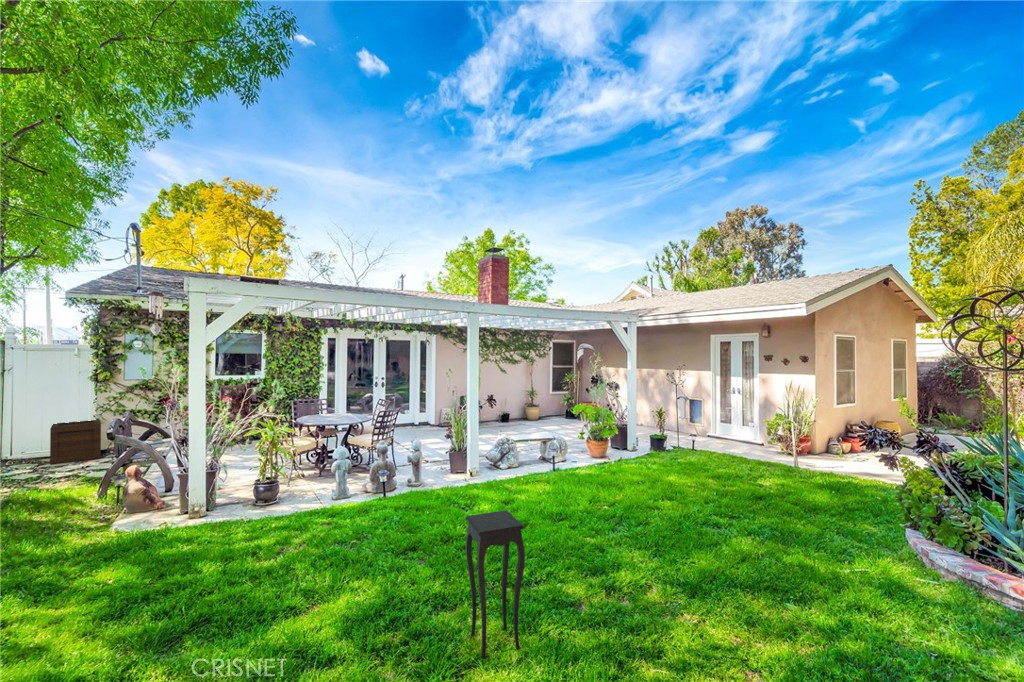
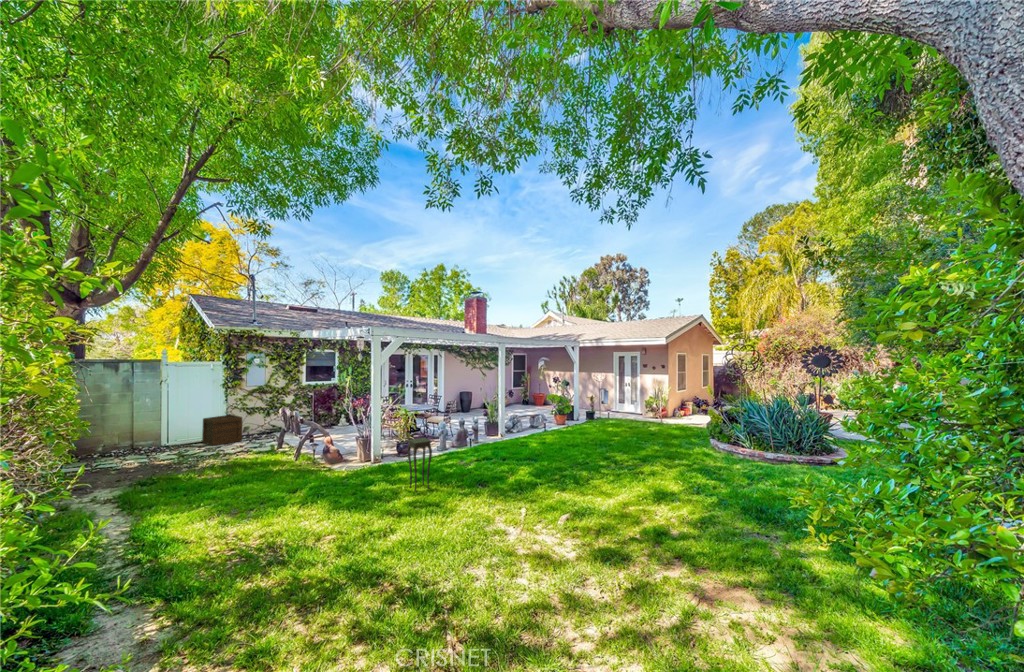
side table: present [465,510,525,659] -> present [408,438,432,492]

